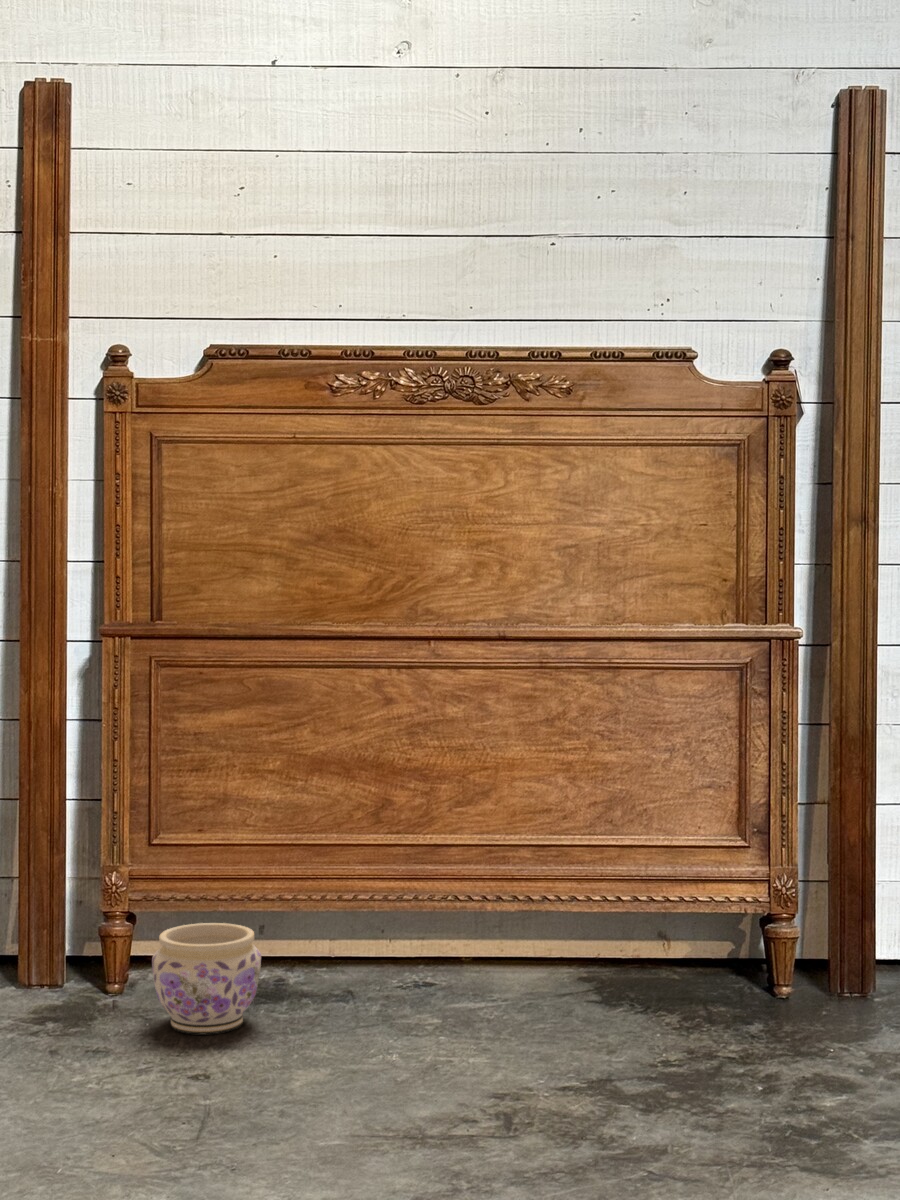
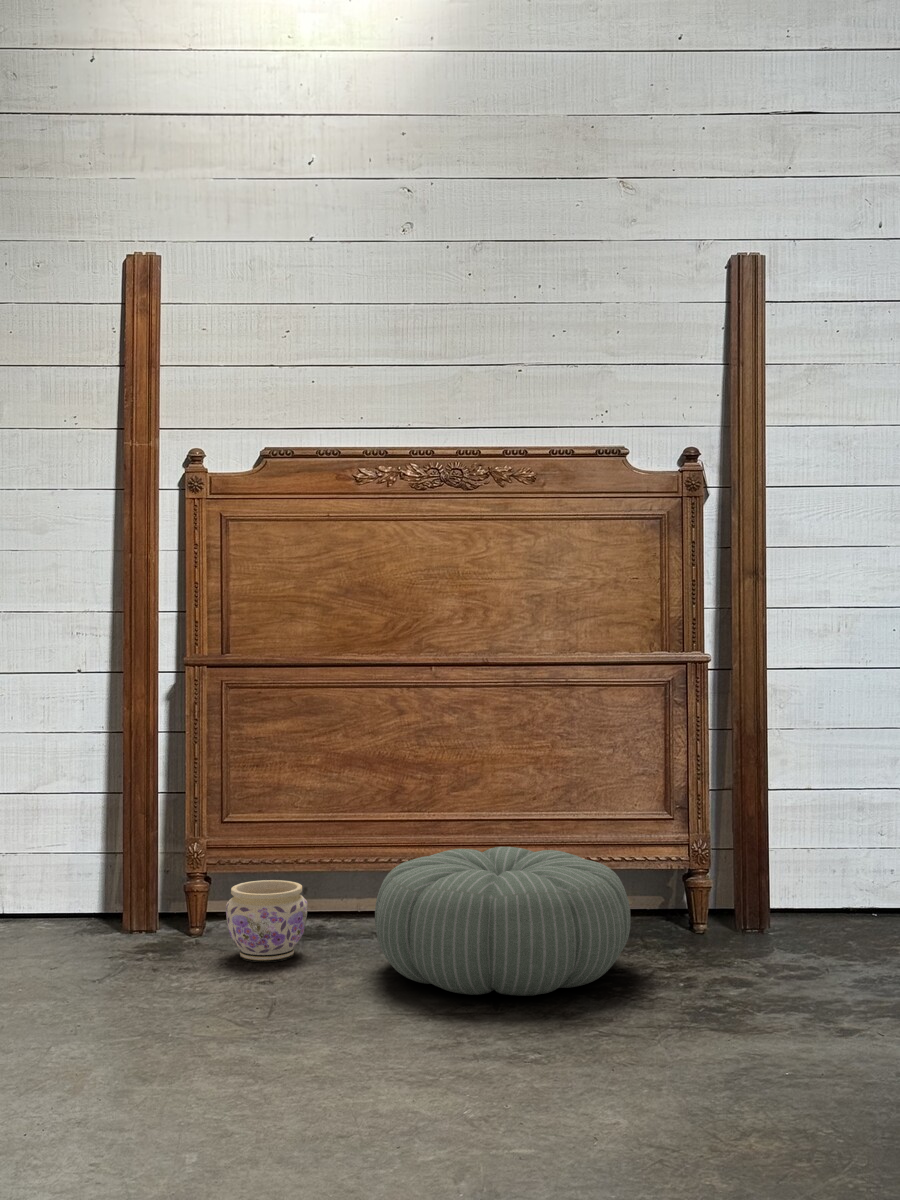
pouf: none [350,883,693,1092] -> present [375,847,630,996]

